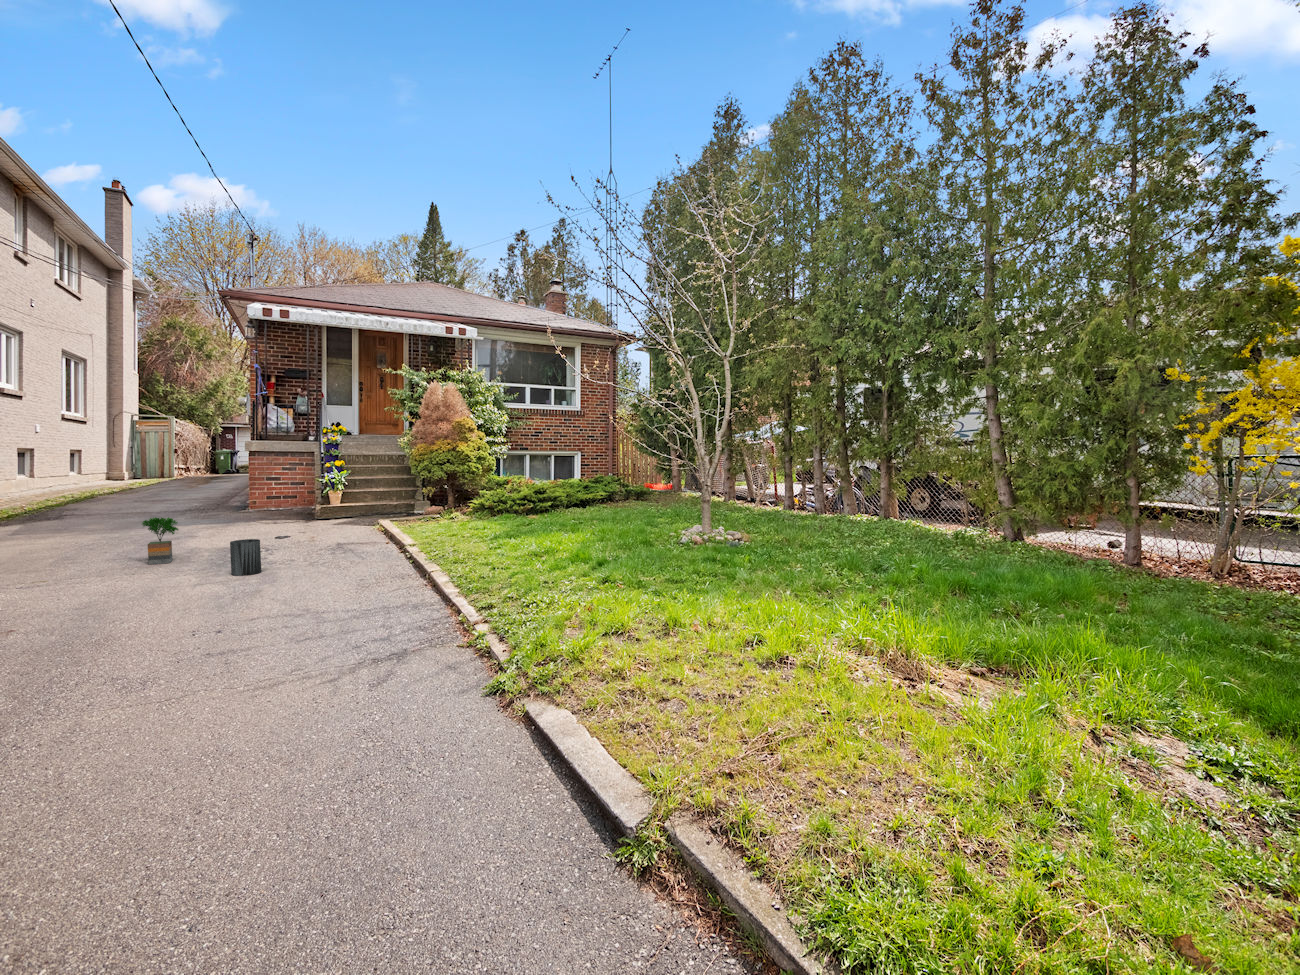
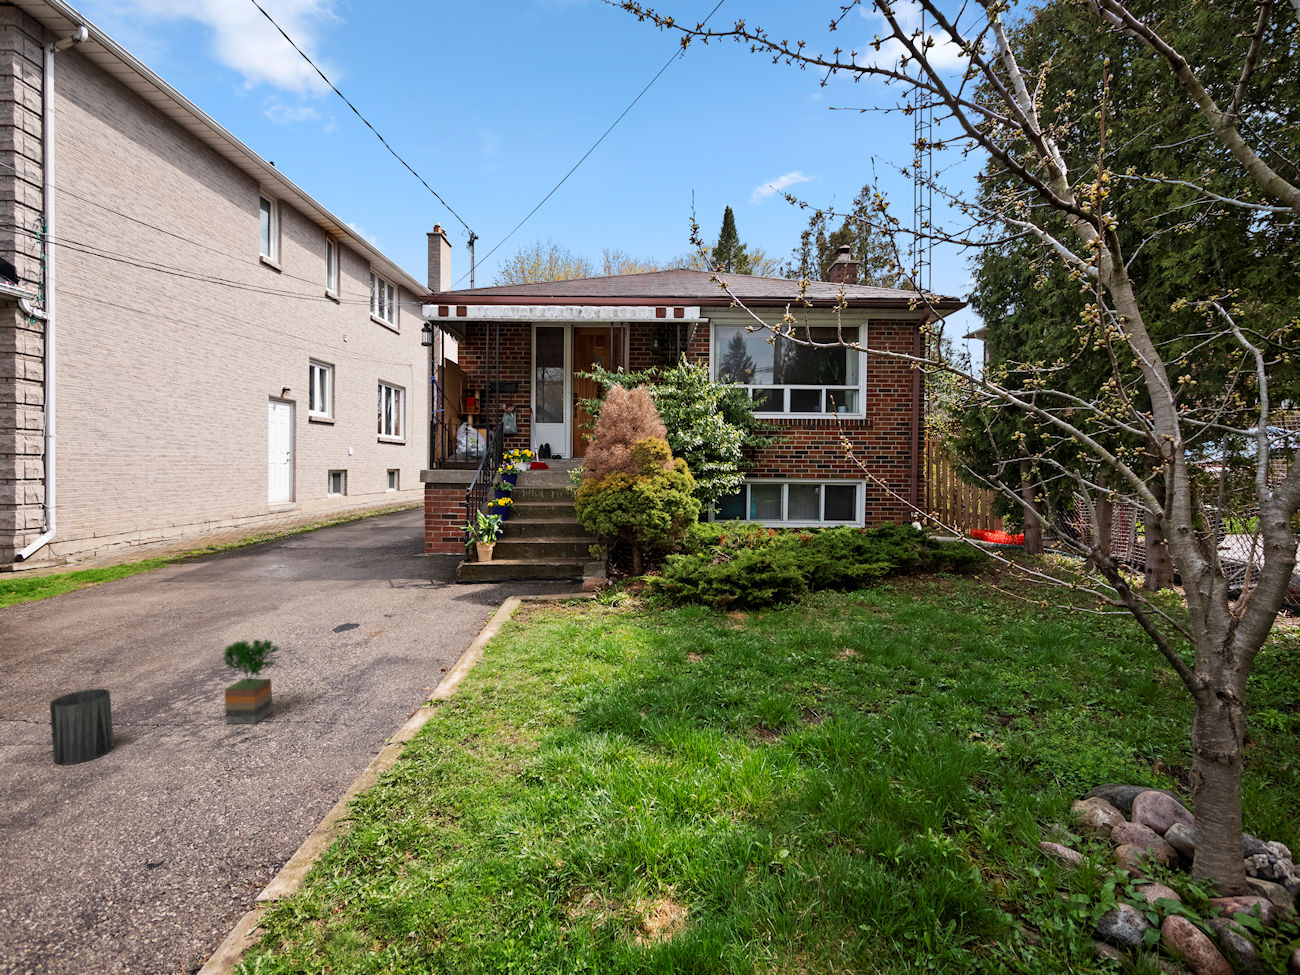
potted tree: present [142,517,178,565] -> present [224,640,278,724]

